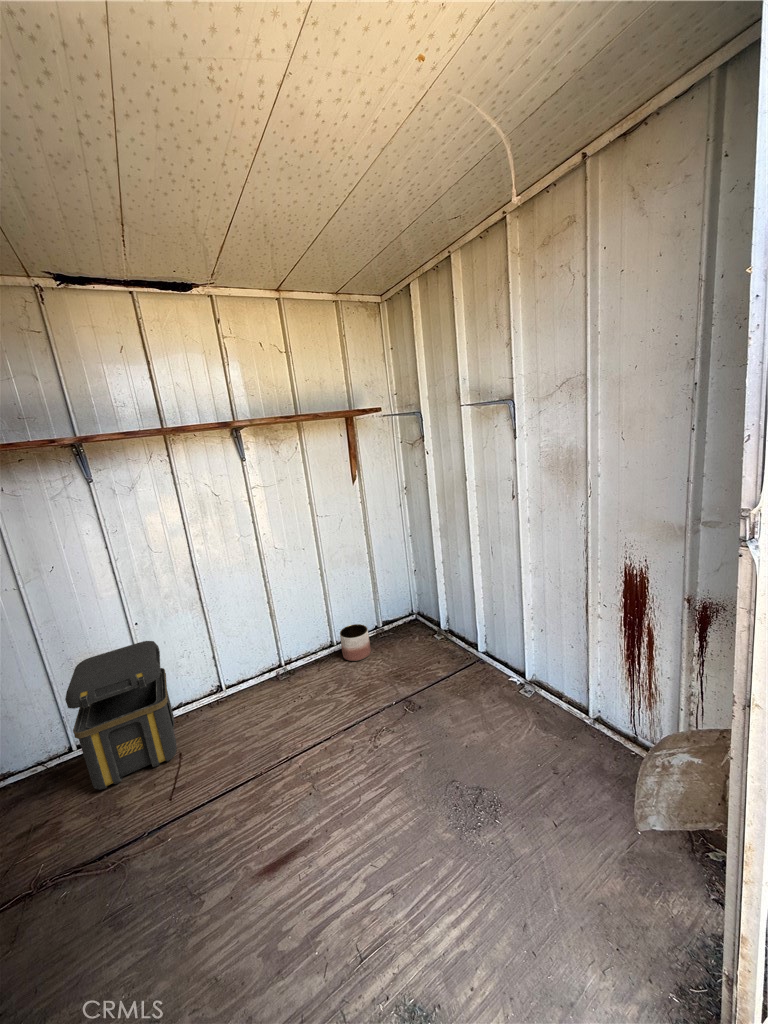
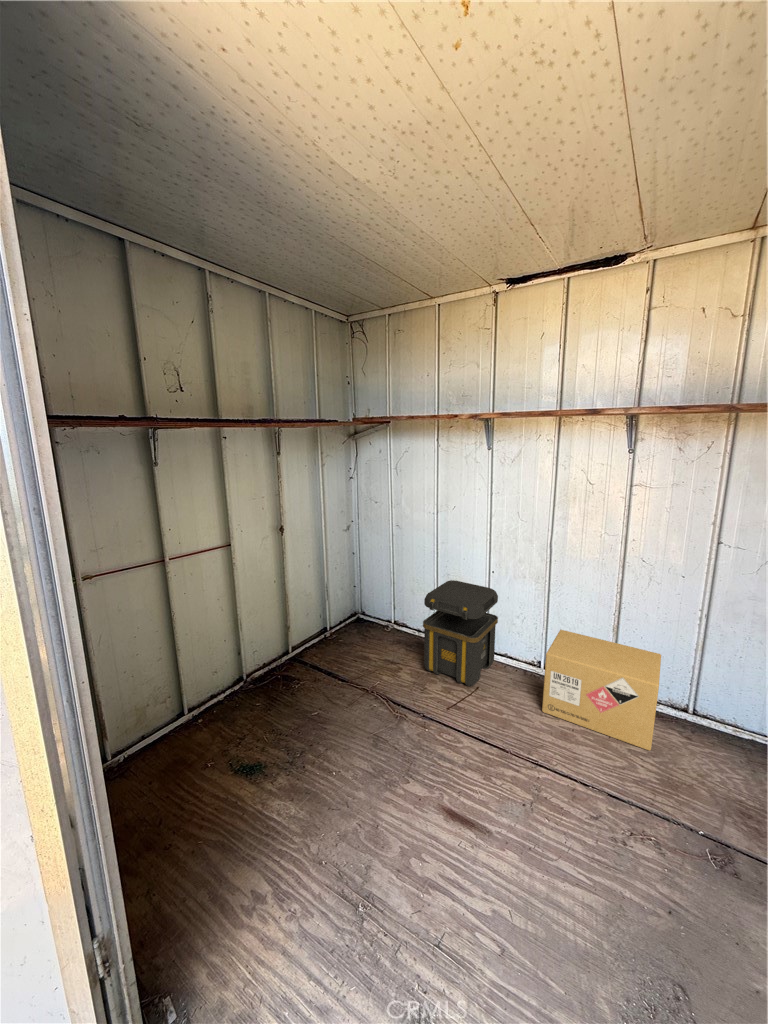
cardboard box: none [232,615,338,721] -> present [542,630,661,751]
planter: present [340,624,371,661] -> none [690,699,745,757]

